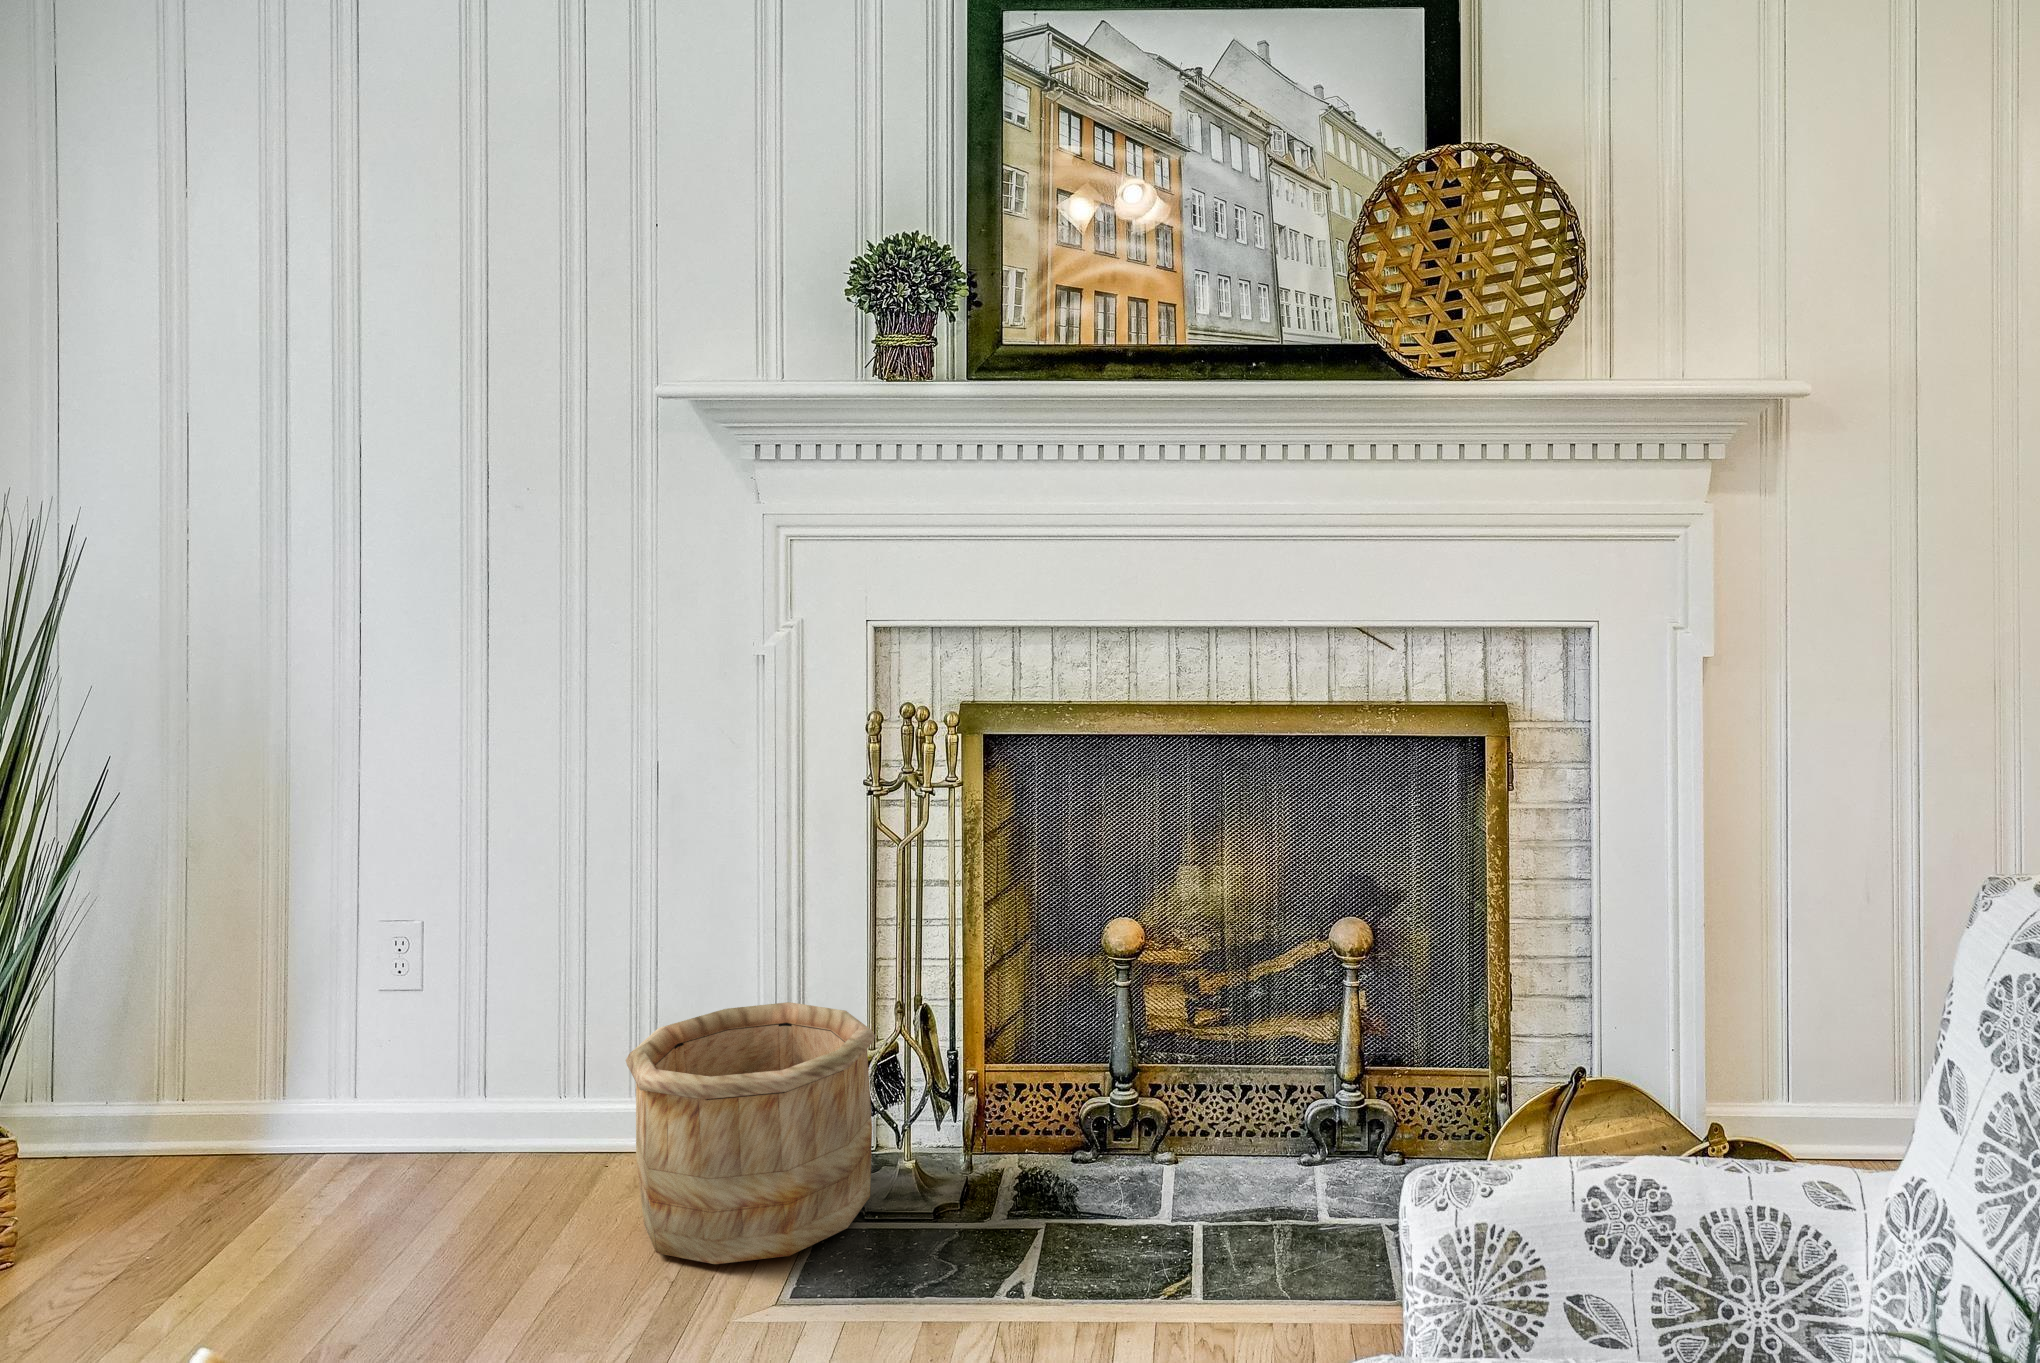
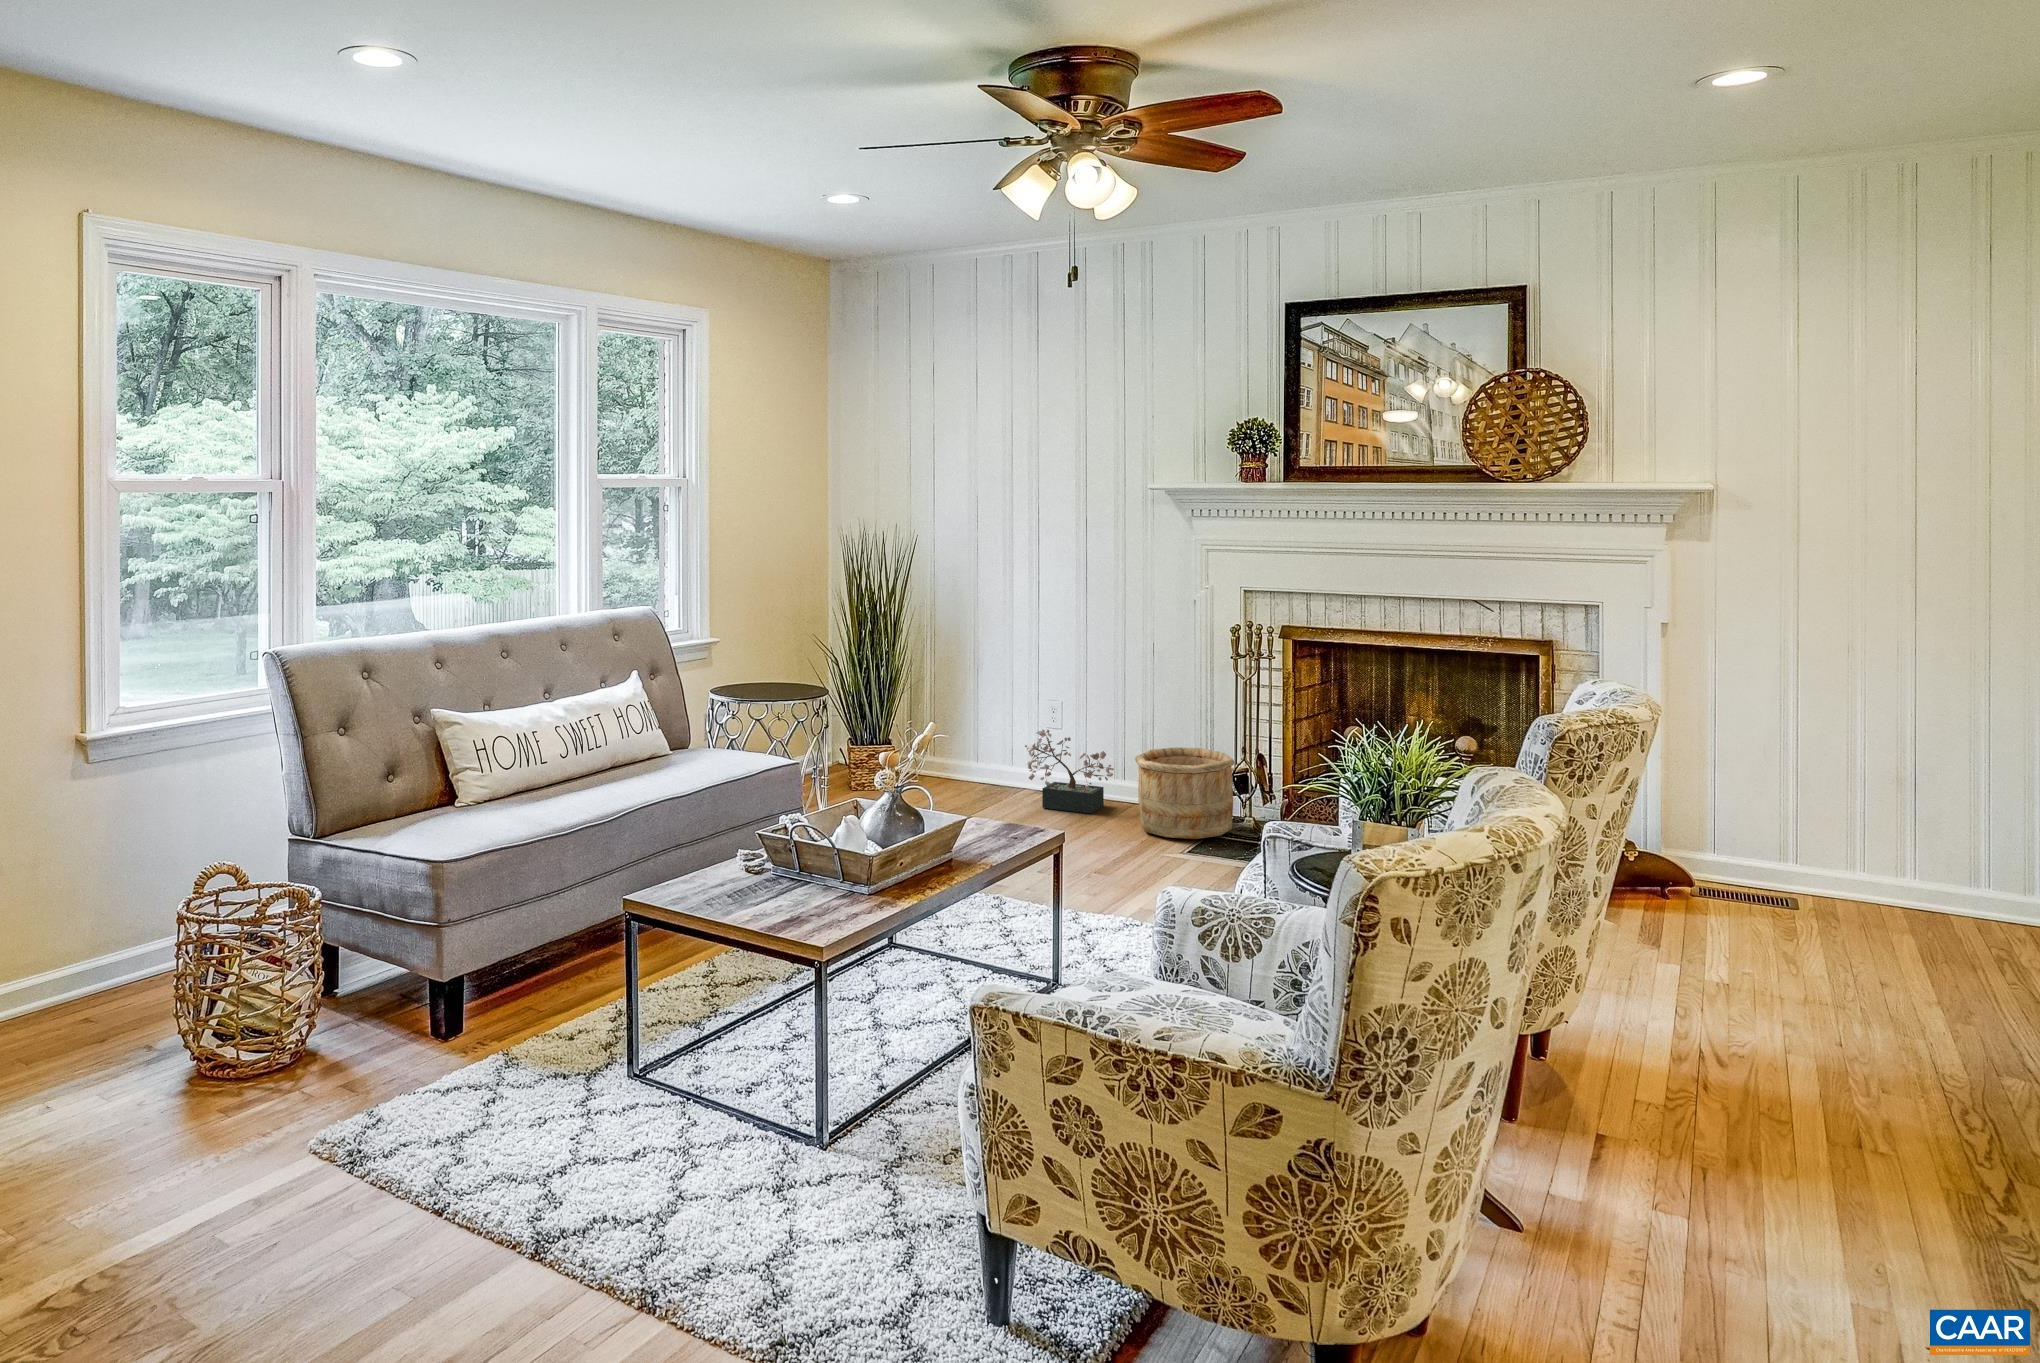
decorative plant: none [321,994,573,1209] -> present [1025,730,1114,814]

